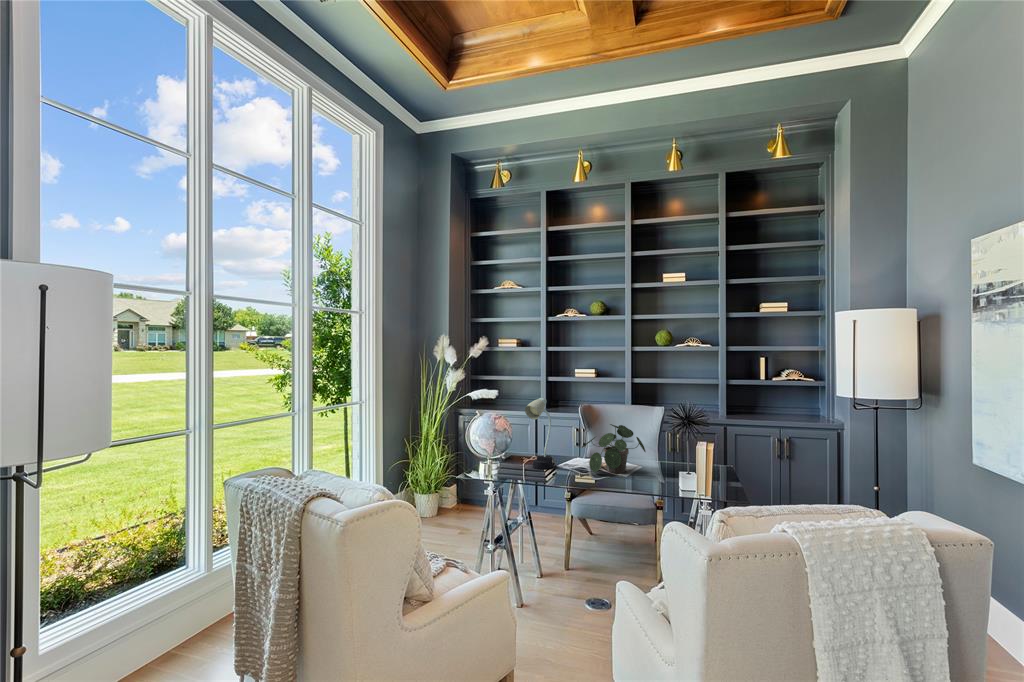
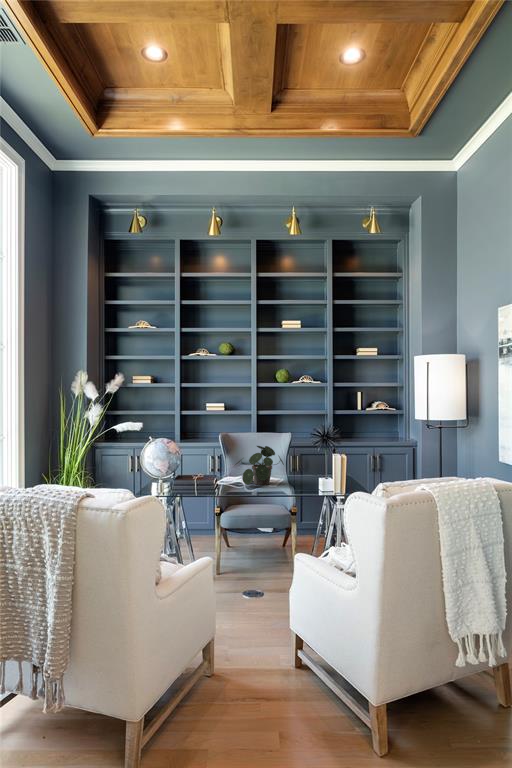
desk lamp: present [525,397,553,469] -> none [189,425,211,486]

